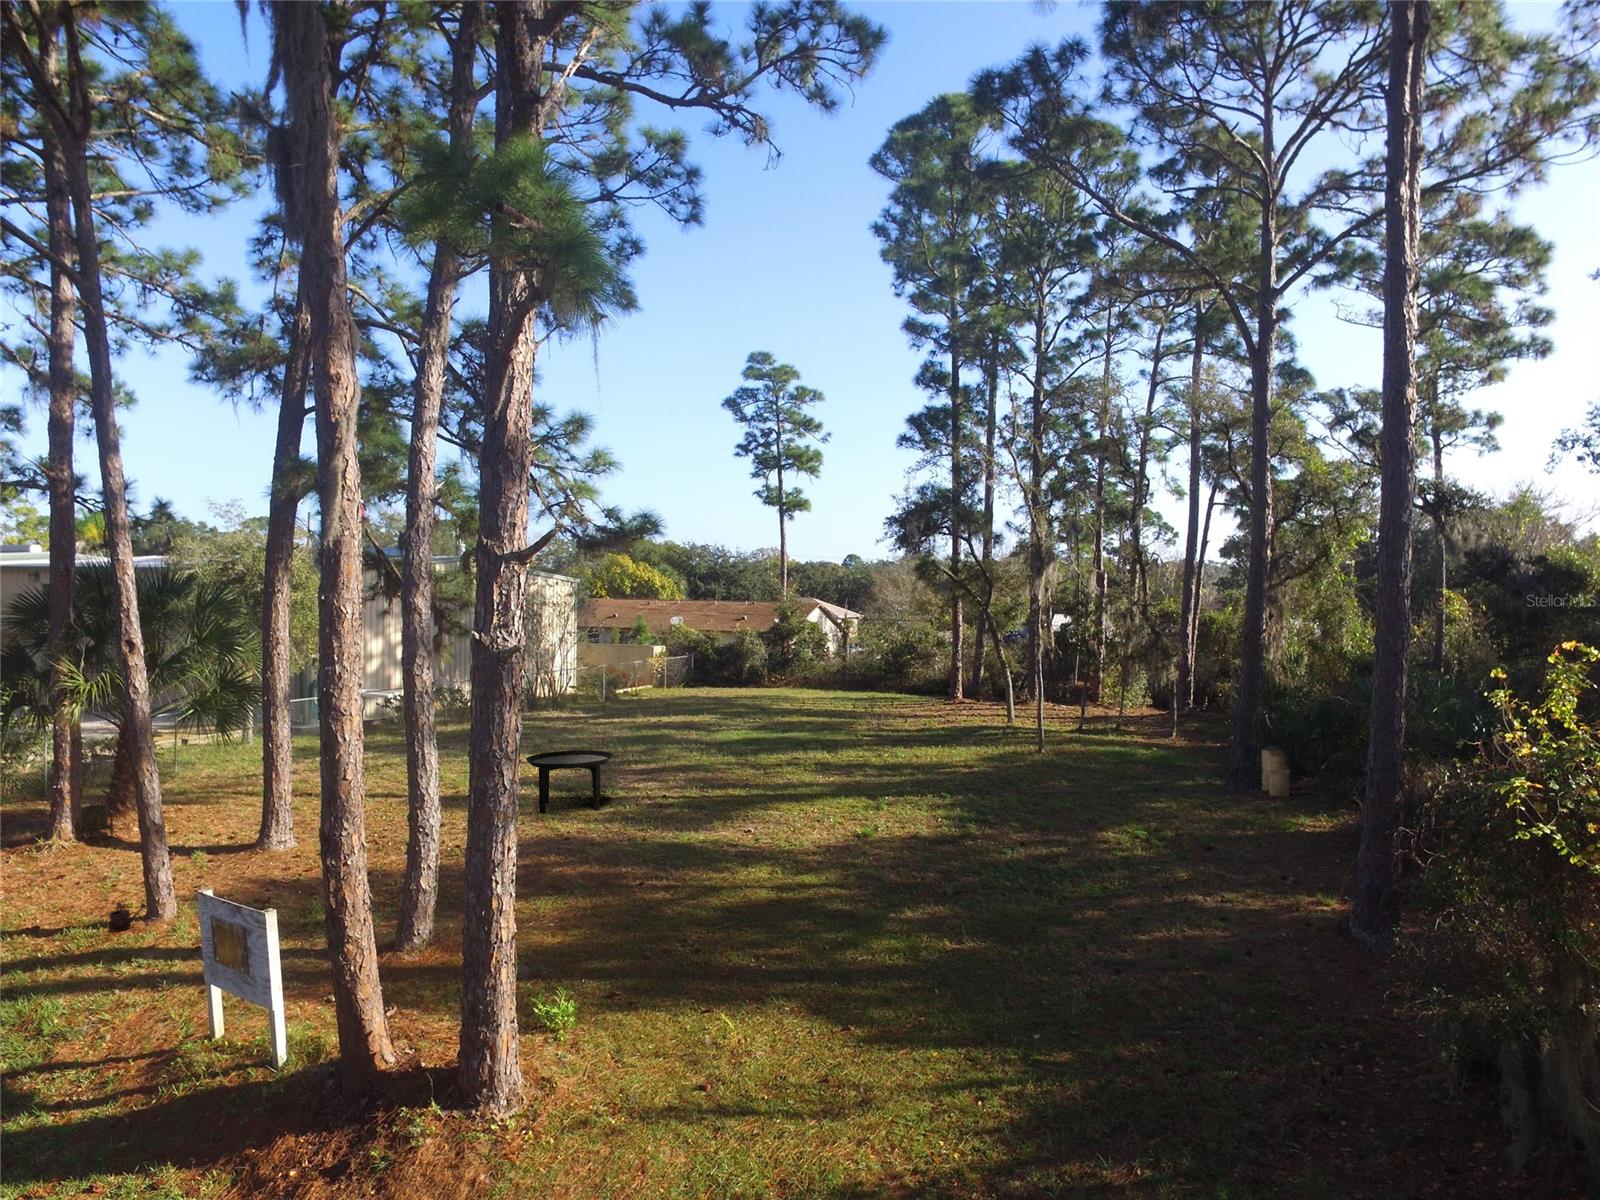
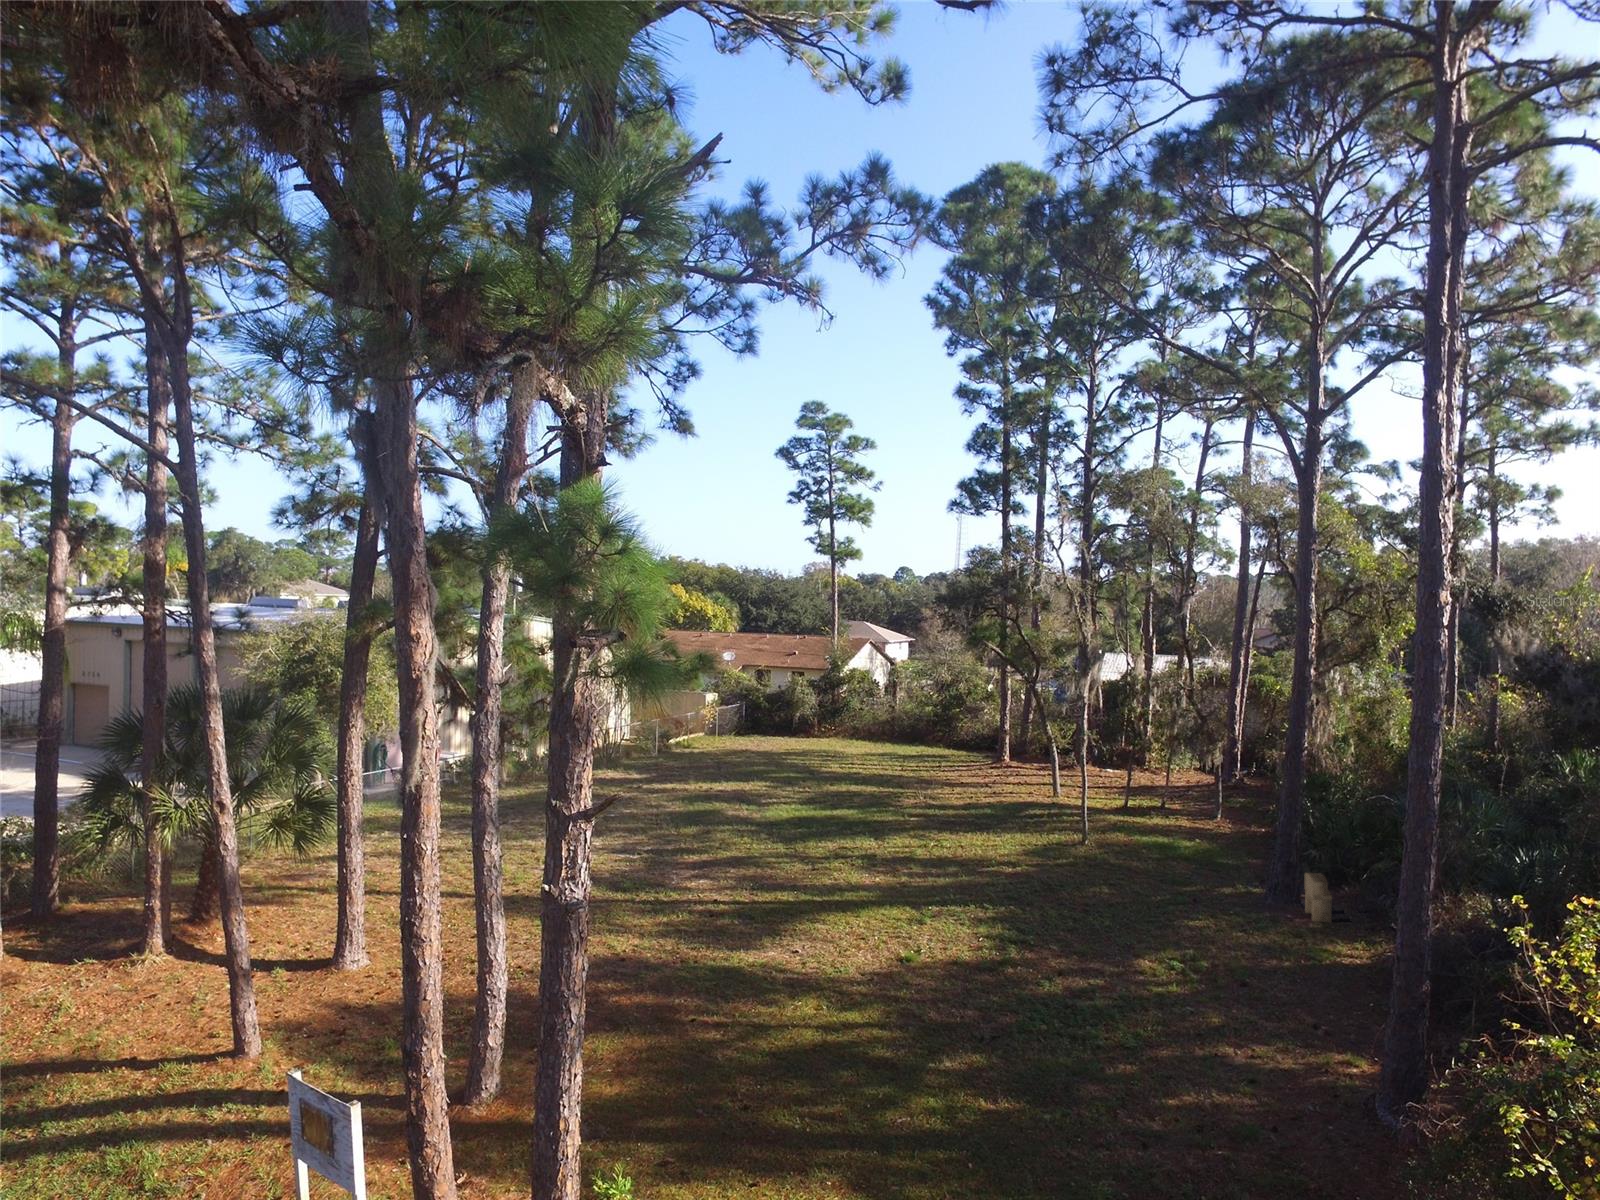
round table: present [526,750,613,813] -> none [582,853,666,920]
planter: present [76,804,113,842] -> none [166,913,199,950]
watering can: present [99,902,147,931] -> none [192,1038,236,1068]

